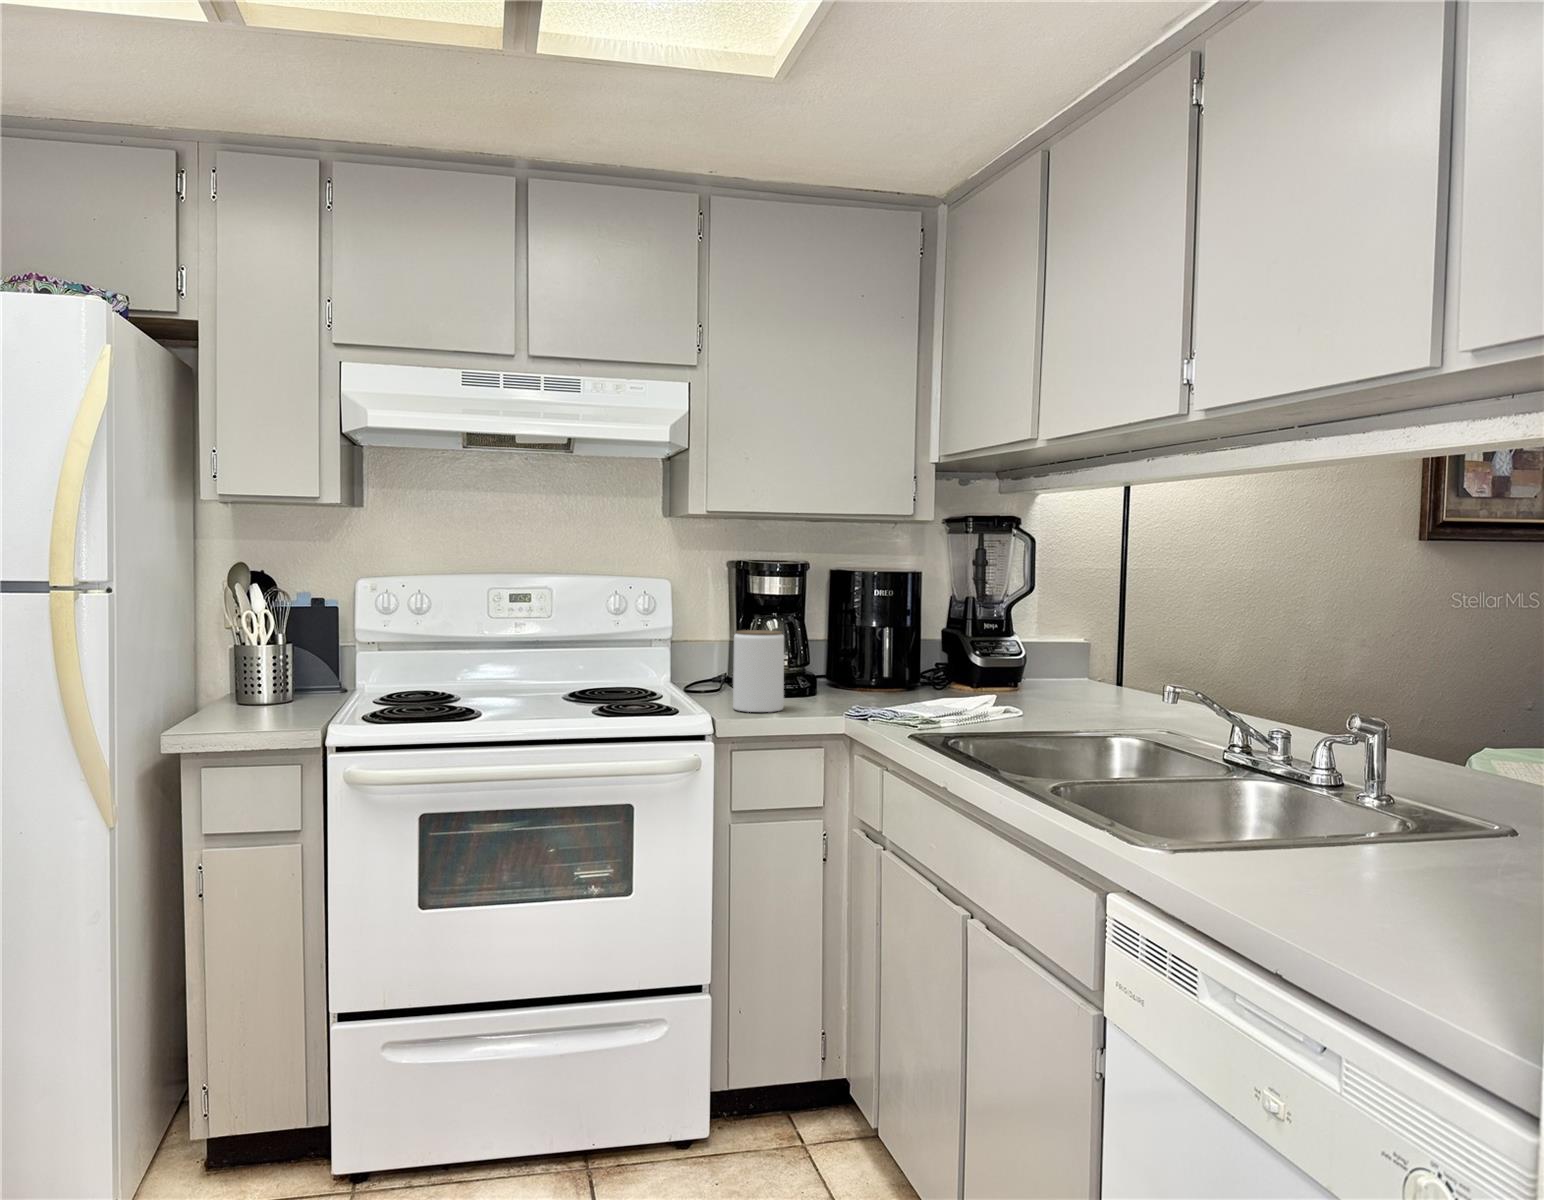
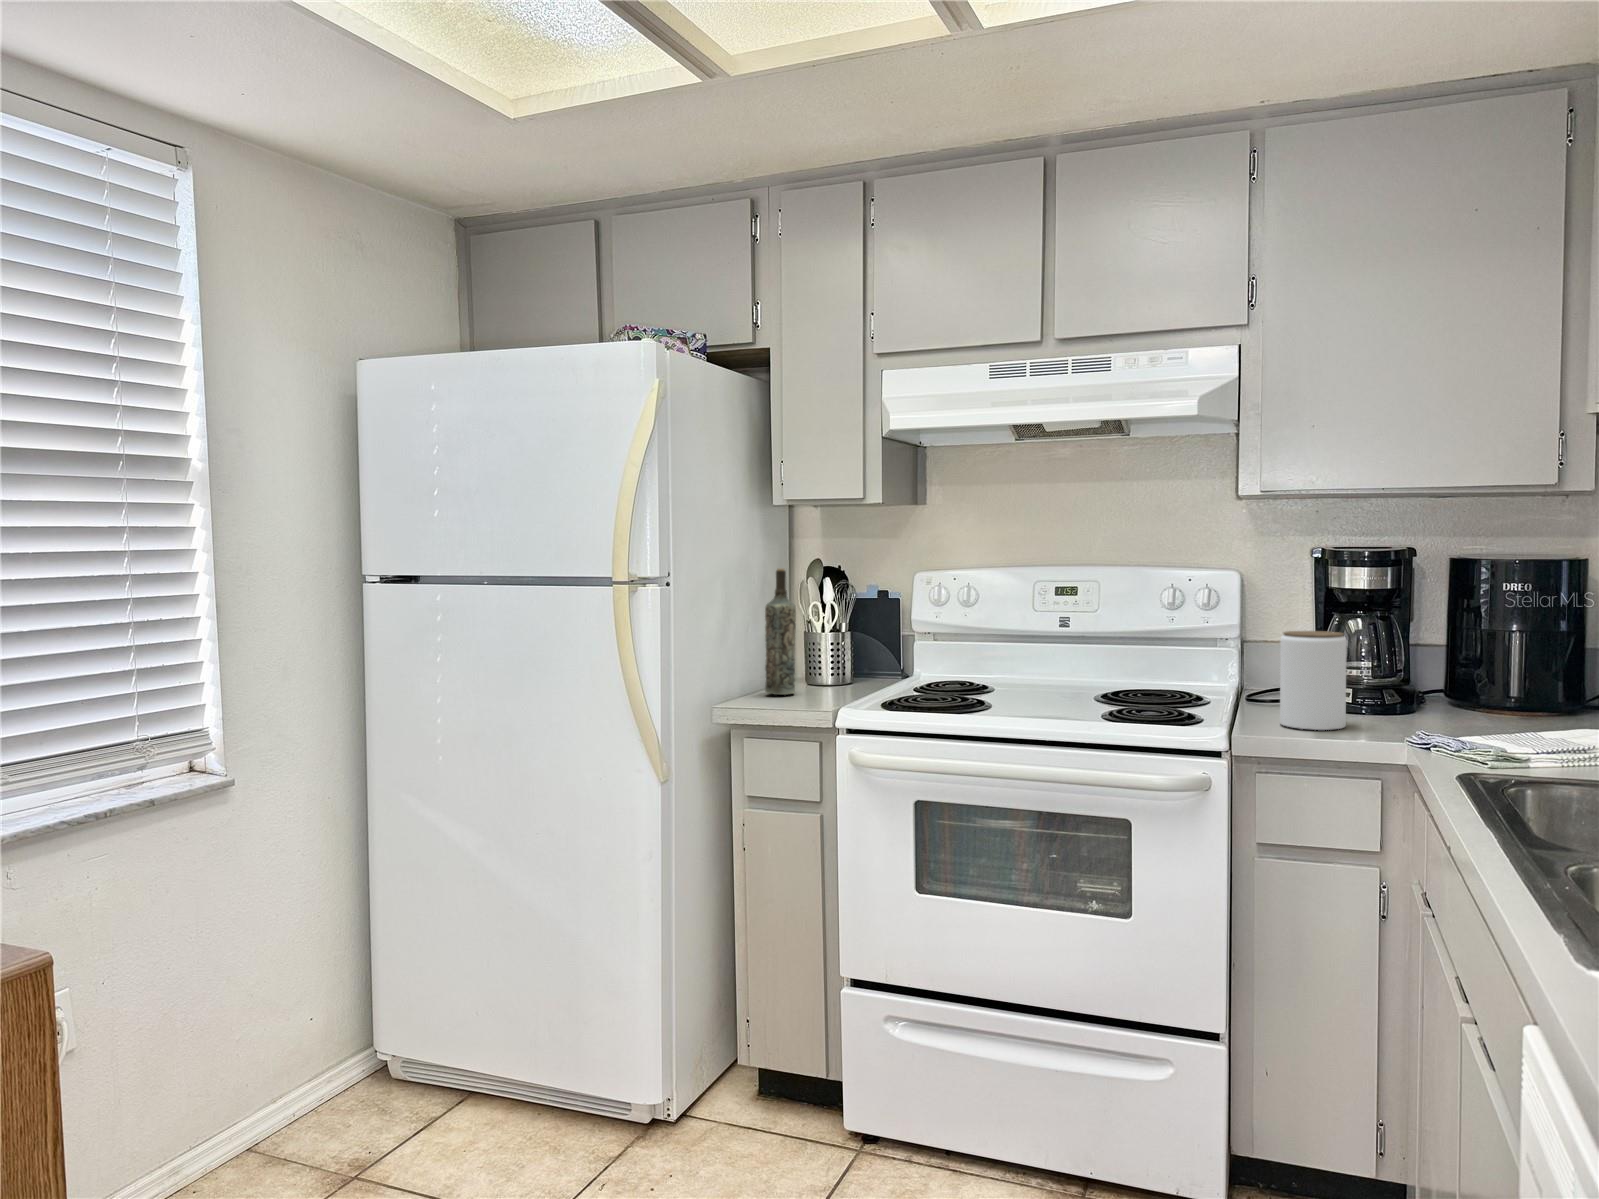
bottle: none [203,573,242,714] -> present [765,569,796,695]

